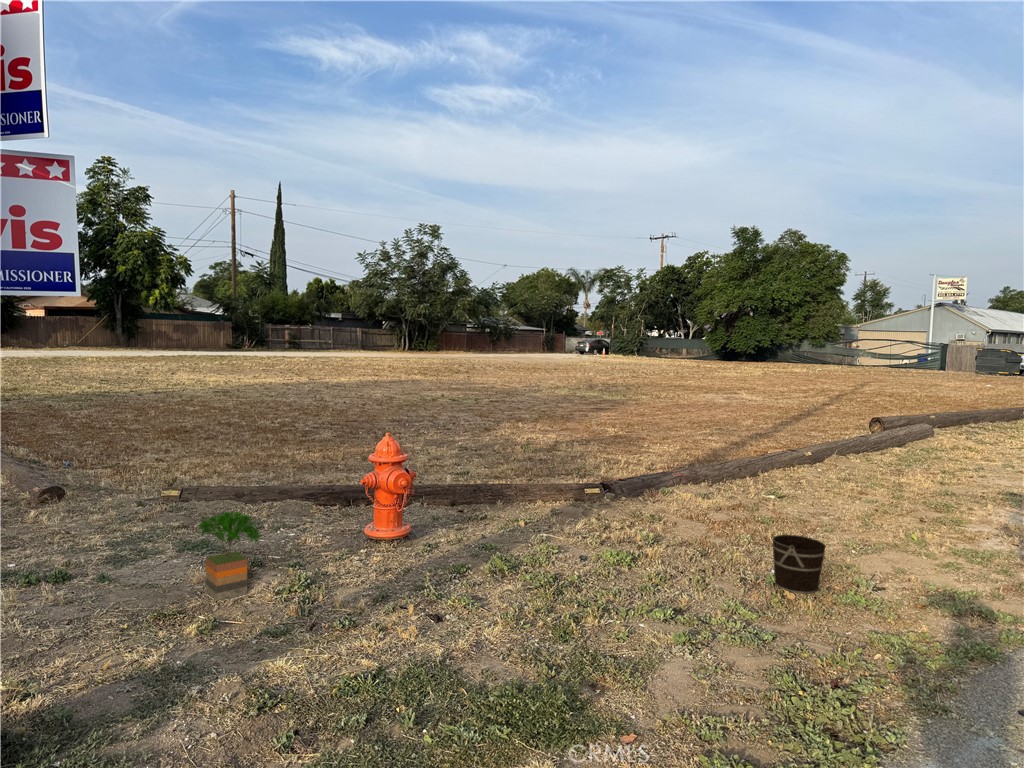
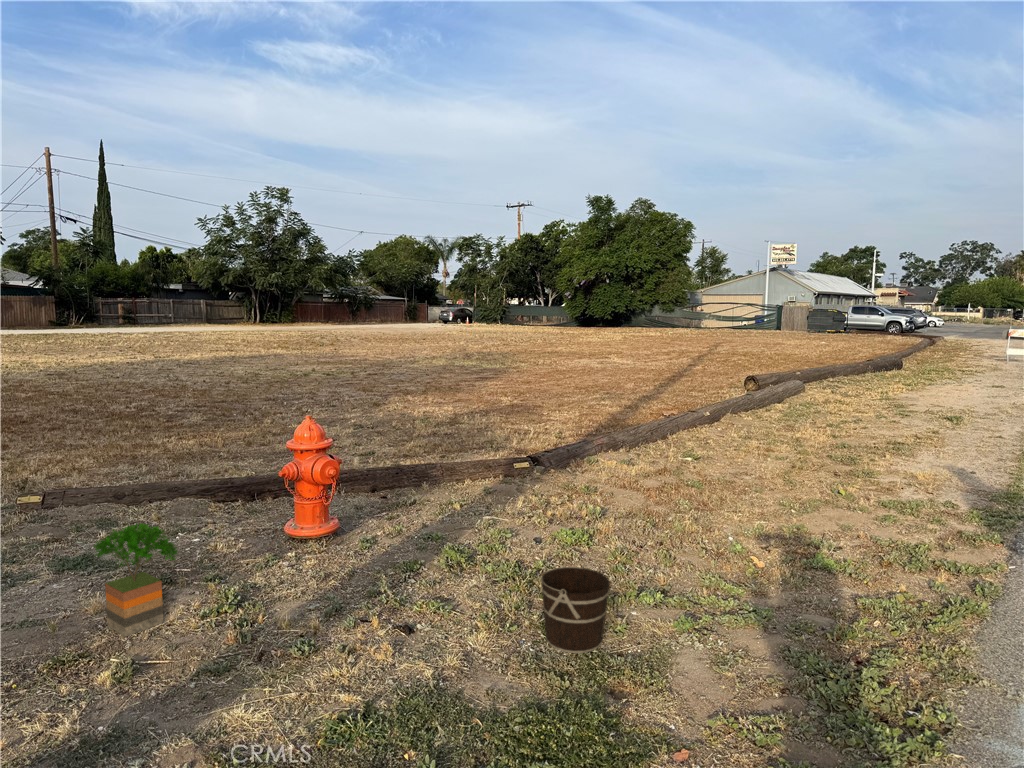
bucket: present [772,535,825,593] -> present [541,565,610,653]

